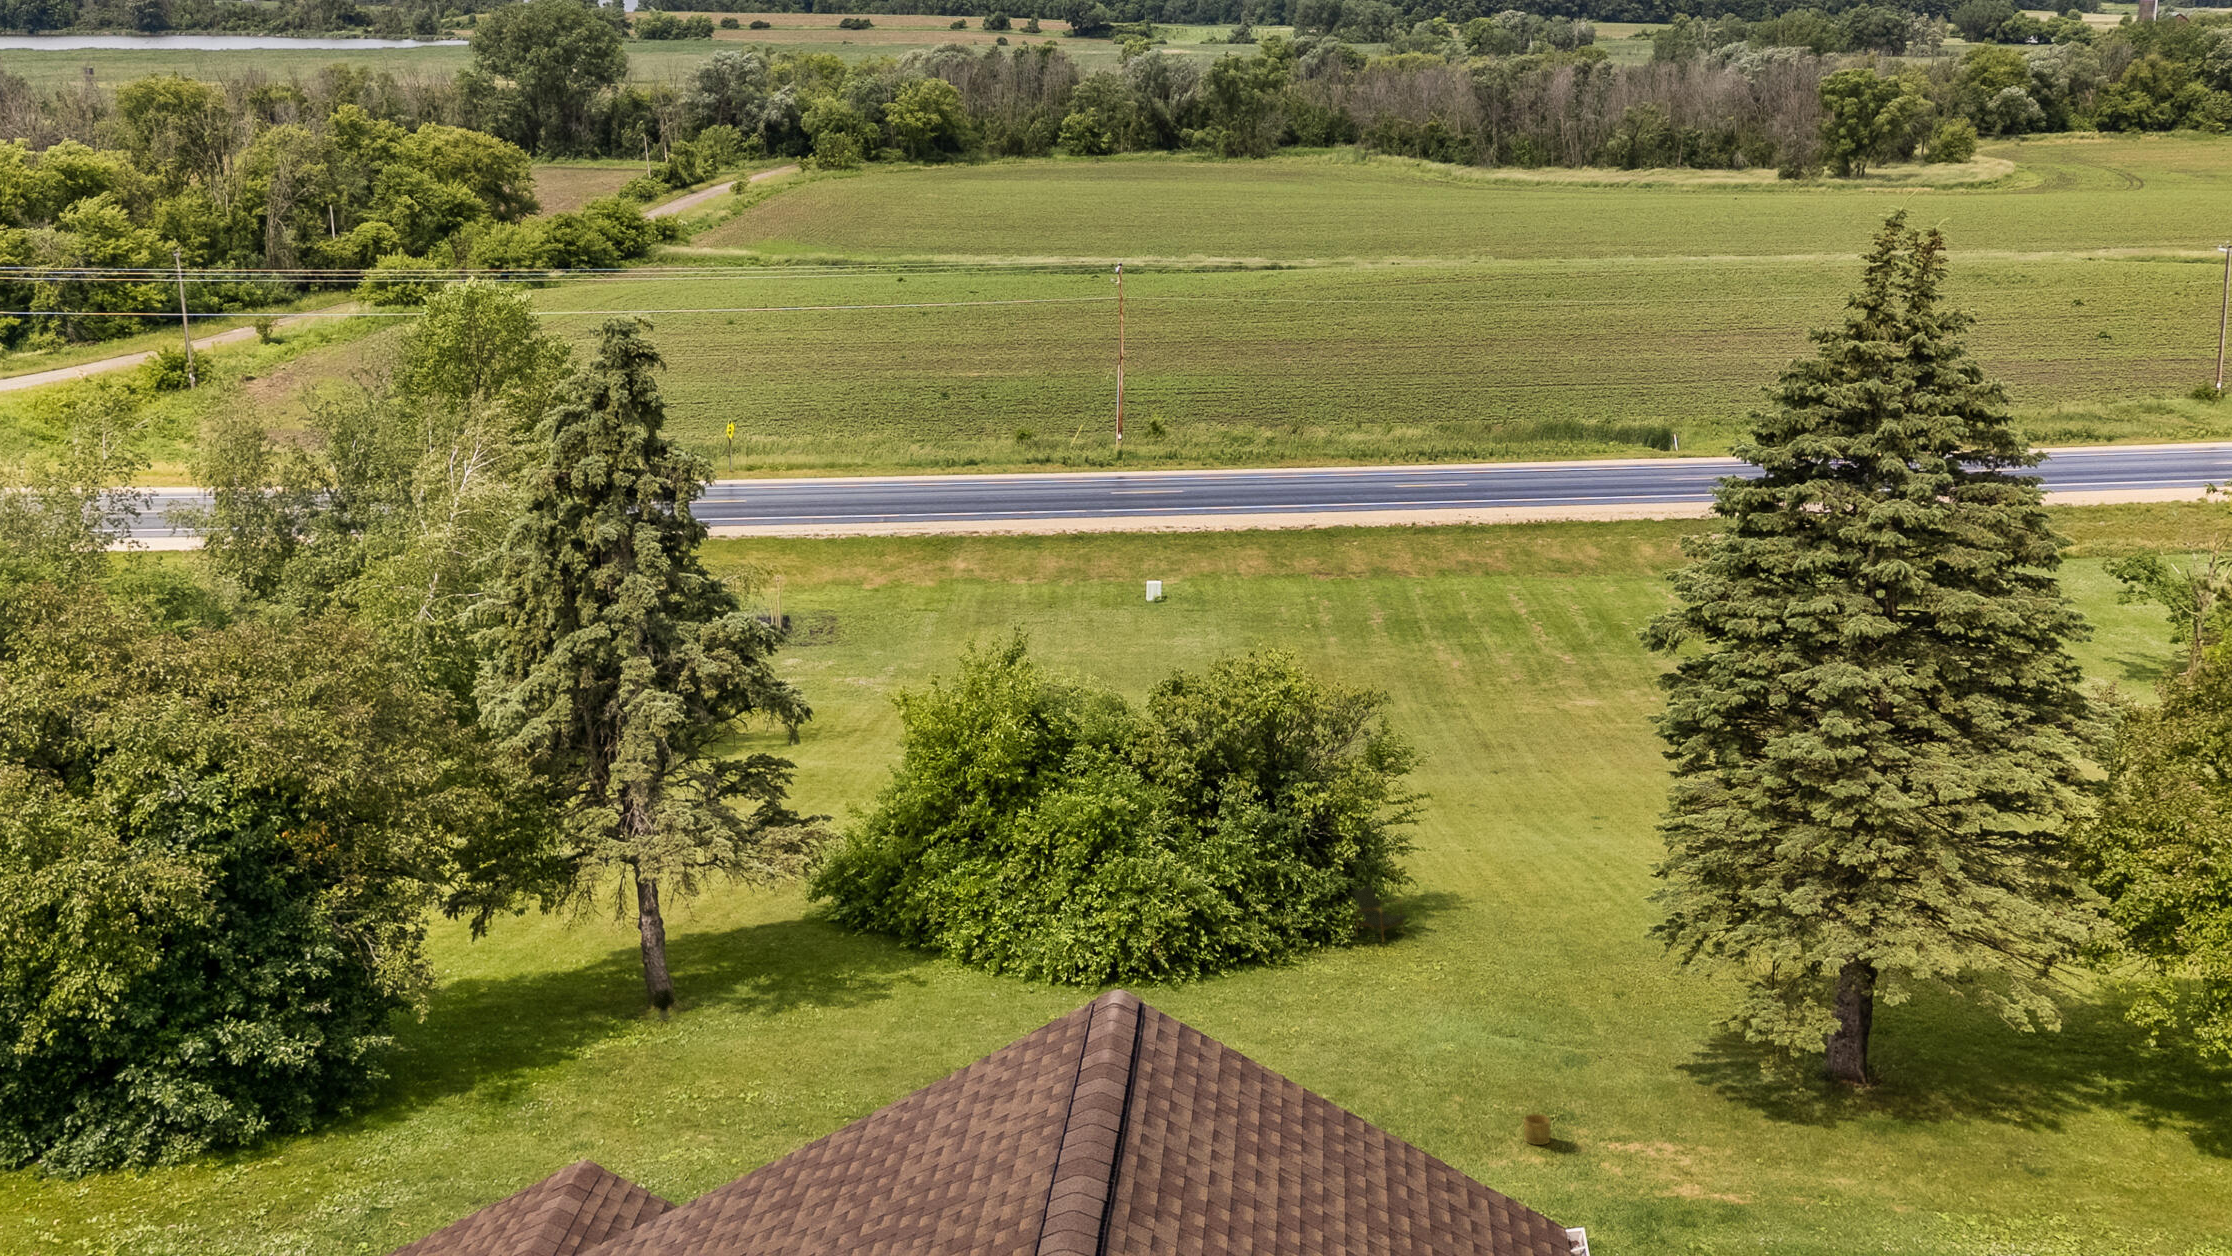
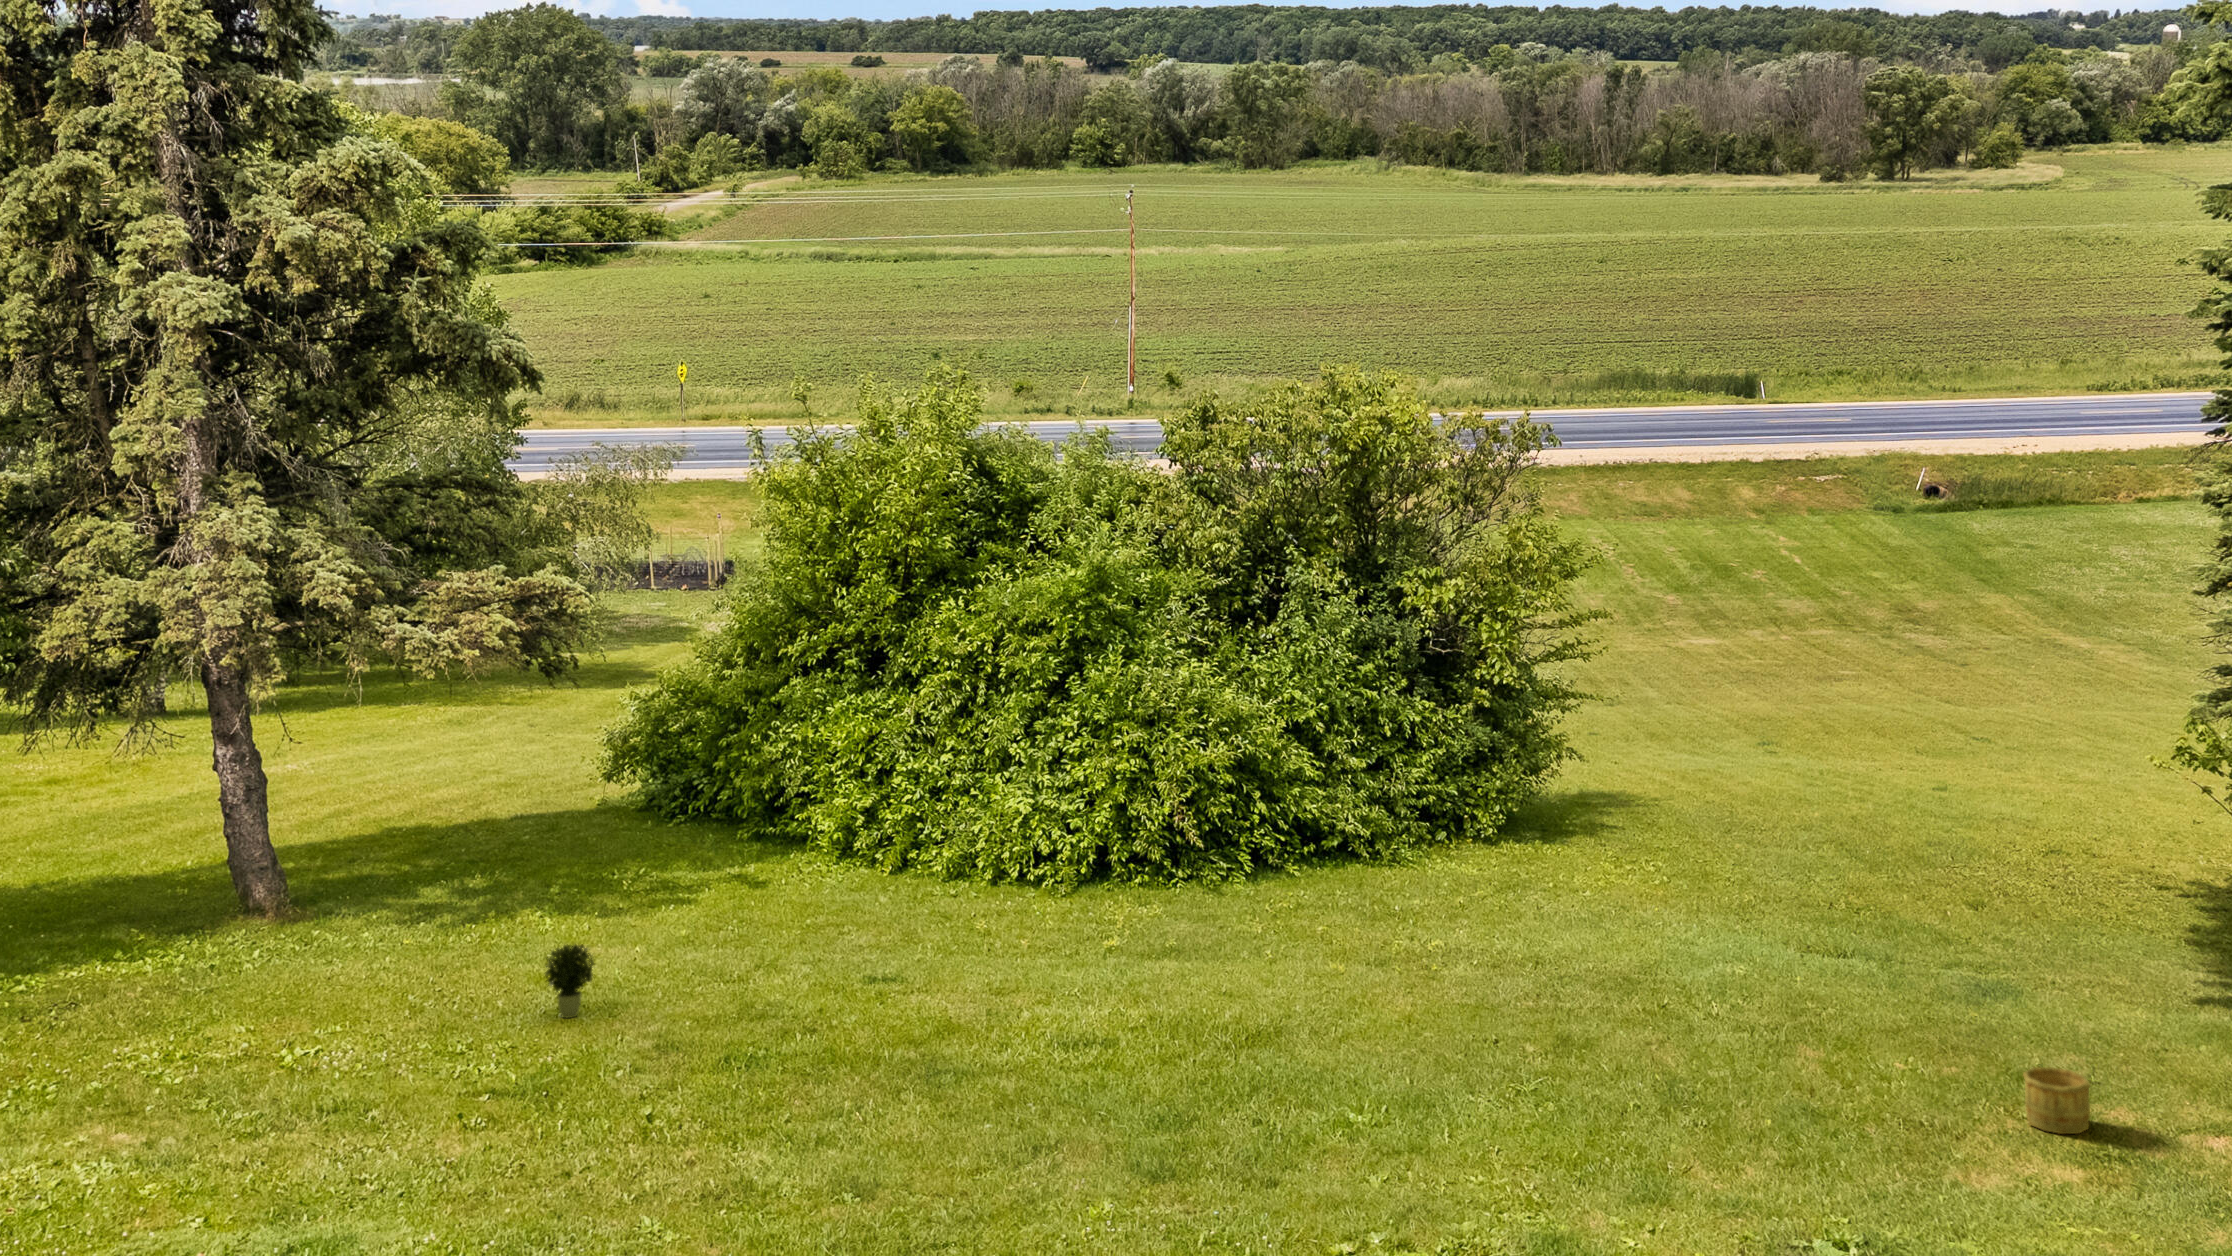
lounge chair: present [1353,885,1406,942] -> none [1503,734,1593,824]
potted plant: present [654,988,675,1021] -> present [545,945,594,1018]

